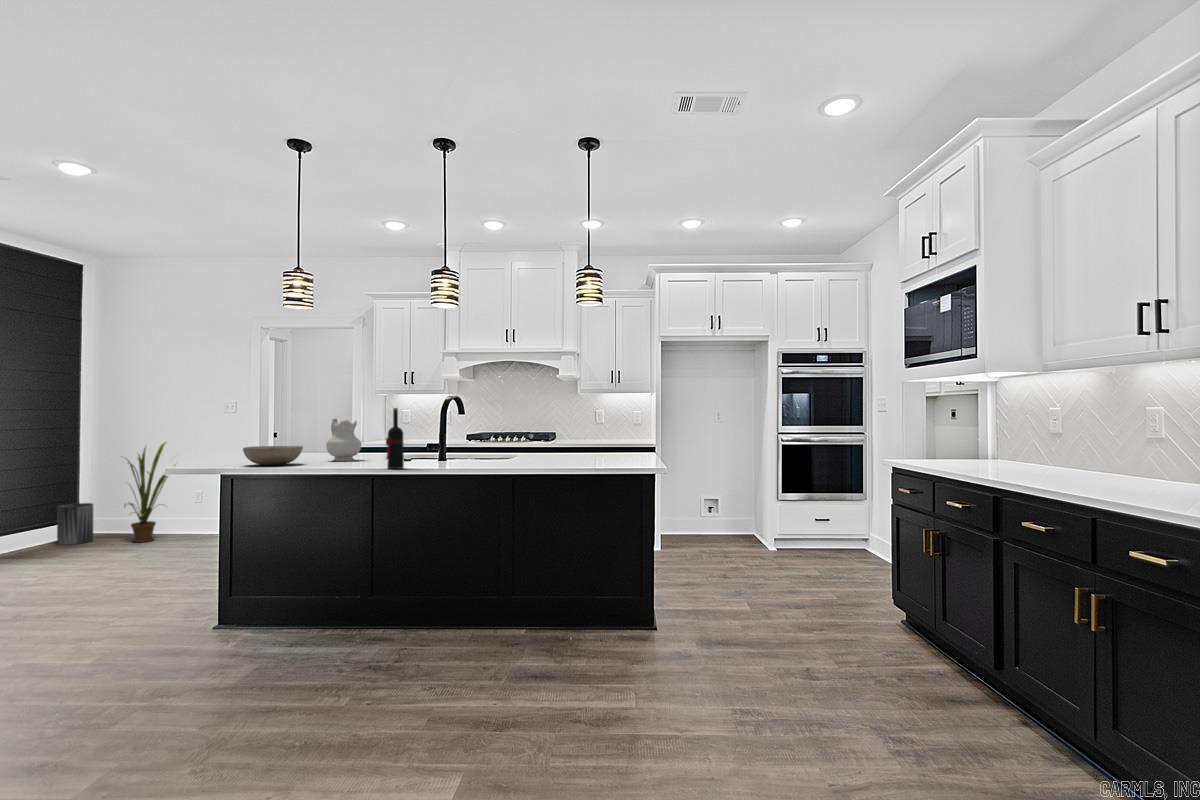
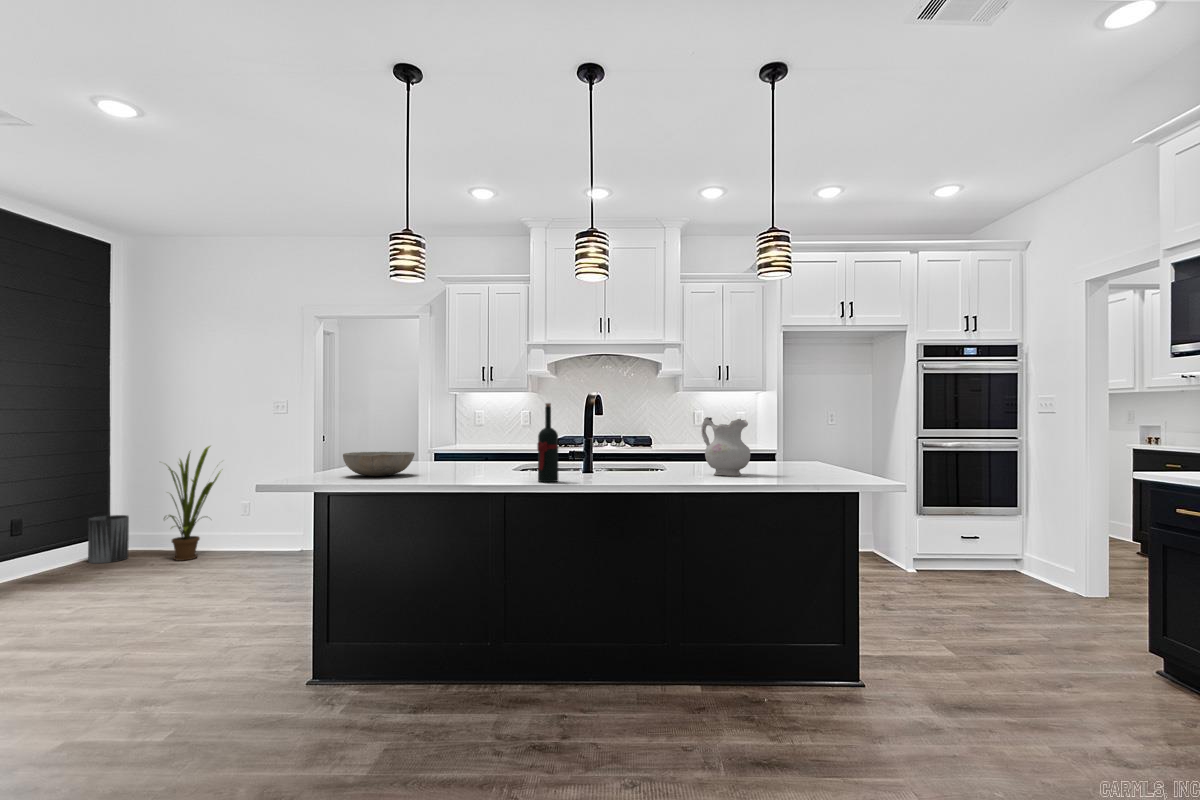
ceramic pitcher: present [327,419,361,461] -> present [701,417,750,476]

